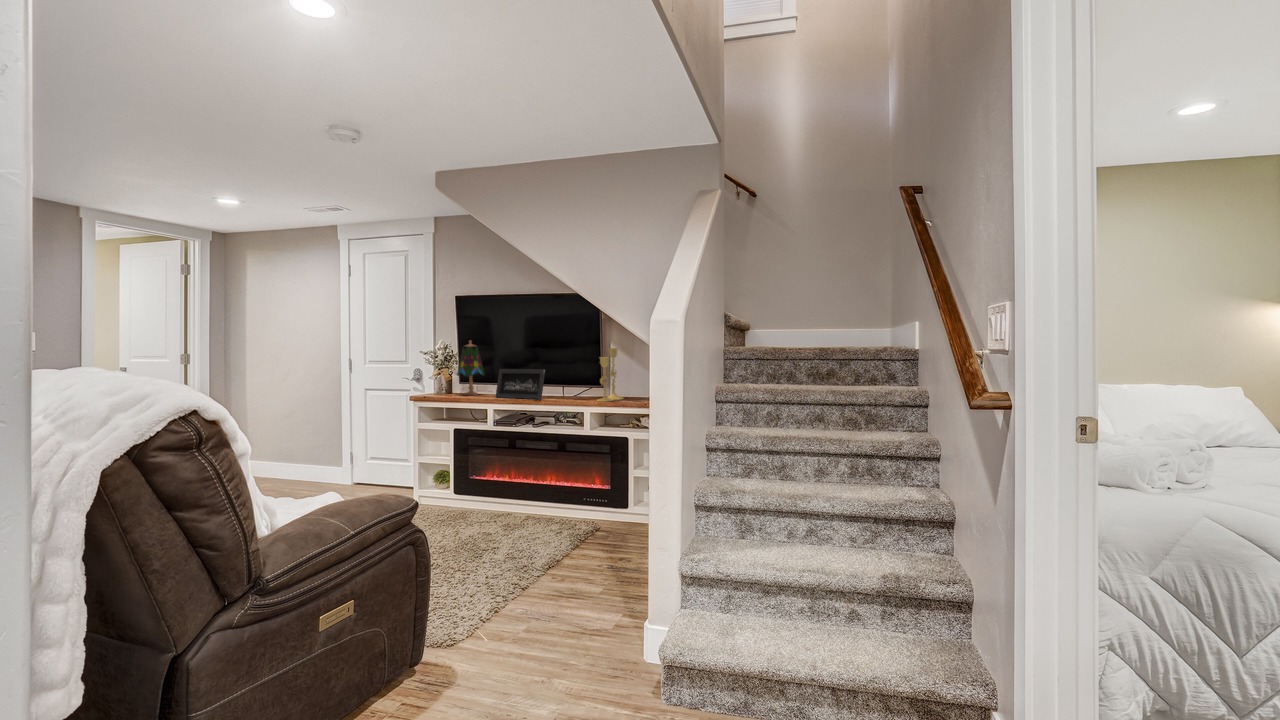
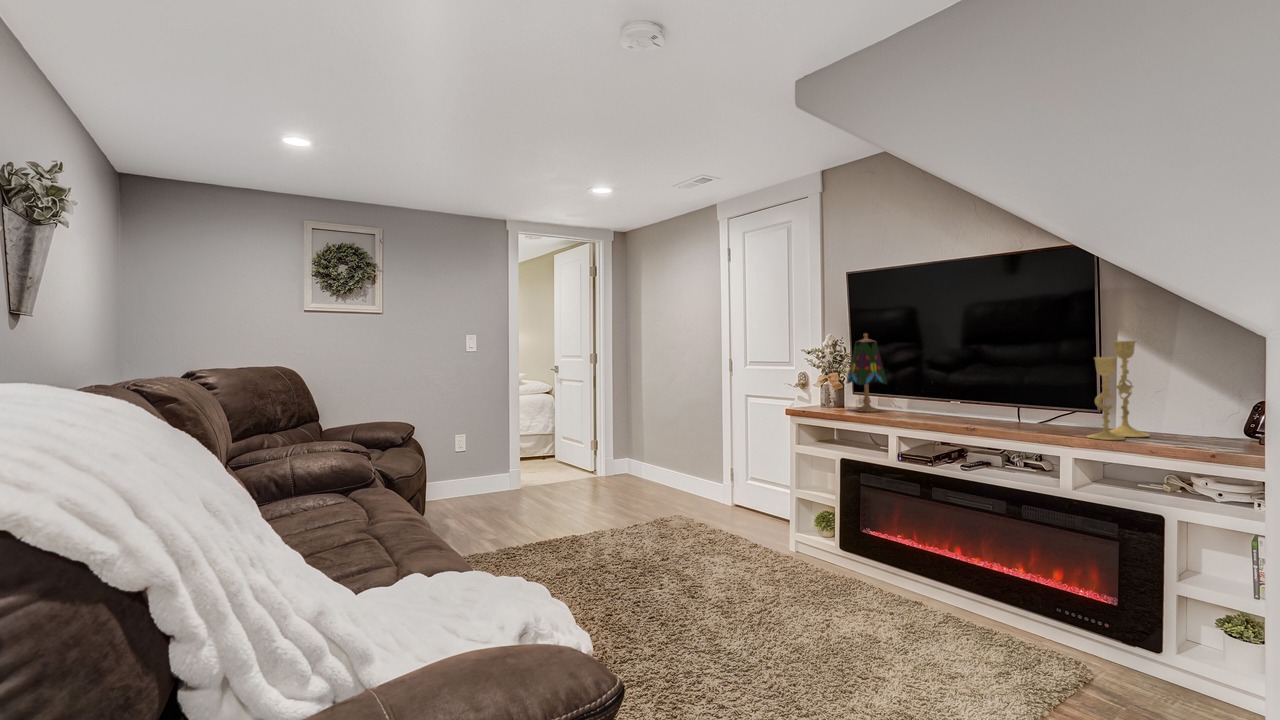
picture frame: present [496,369,545,399] -> none [900,375,984,426]

